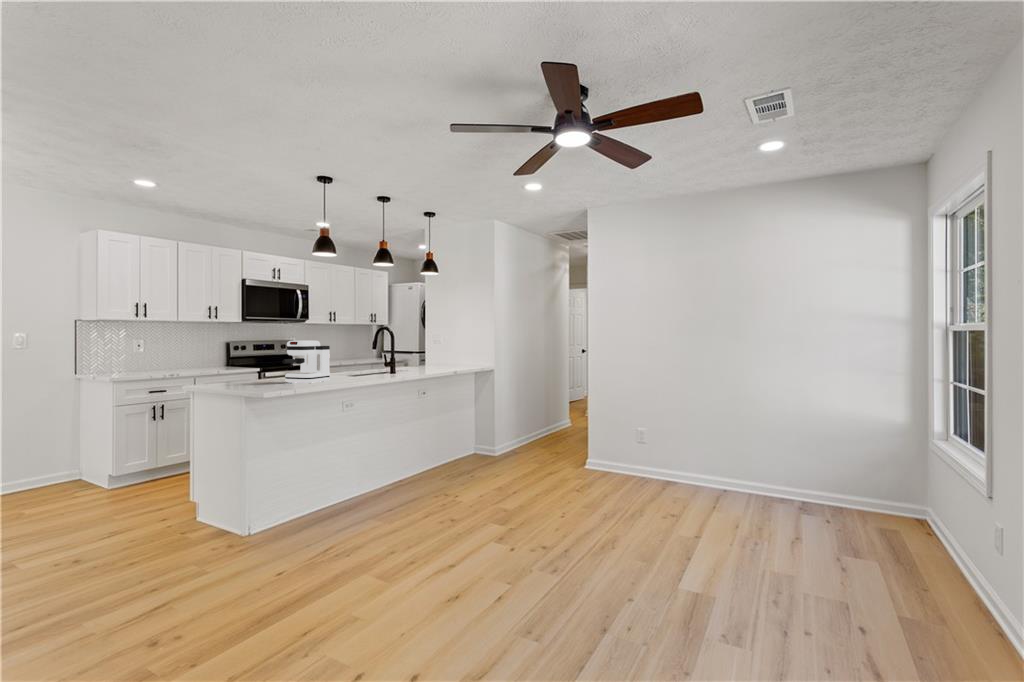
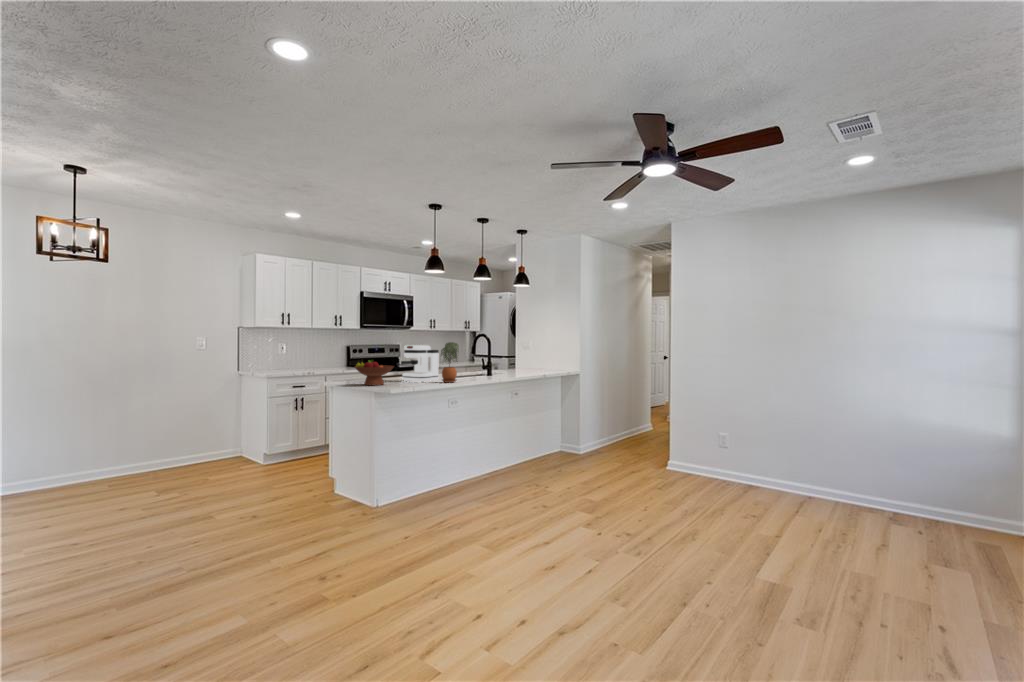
potted plant: none [329,337,354,384] -> present [441,342,459,383]
fruit bowl: none [220,359,272,389] -> present [355,360,393,386]

